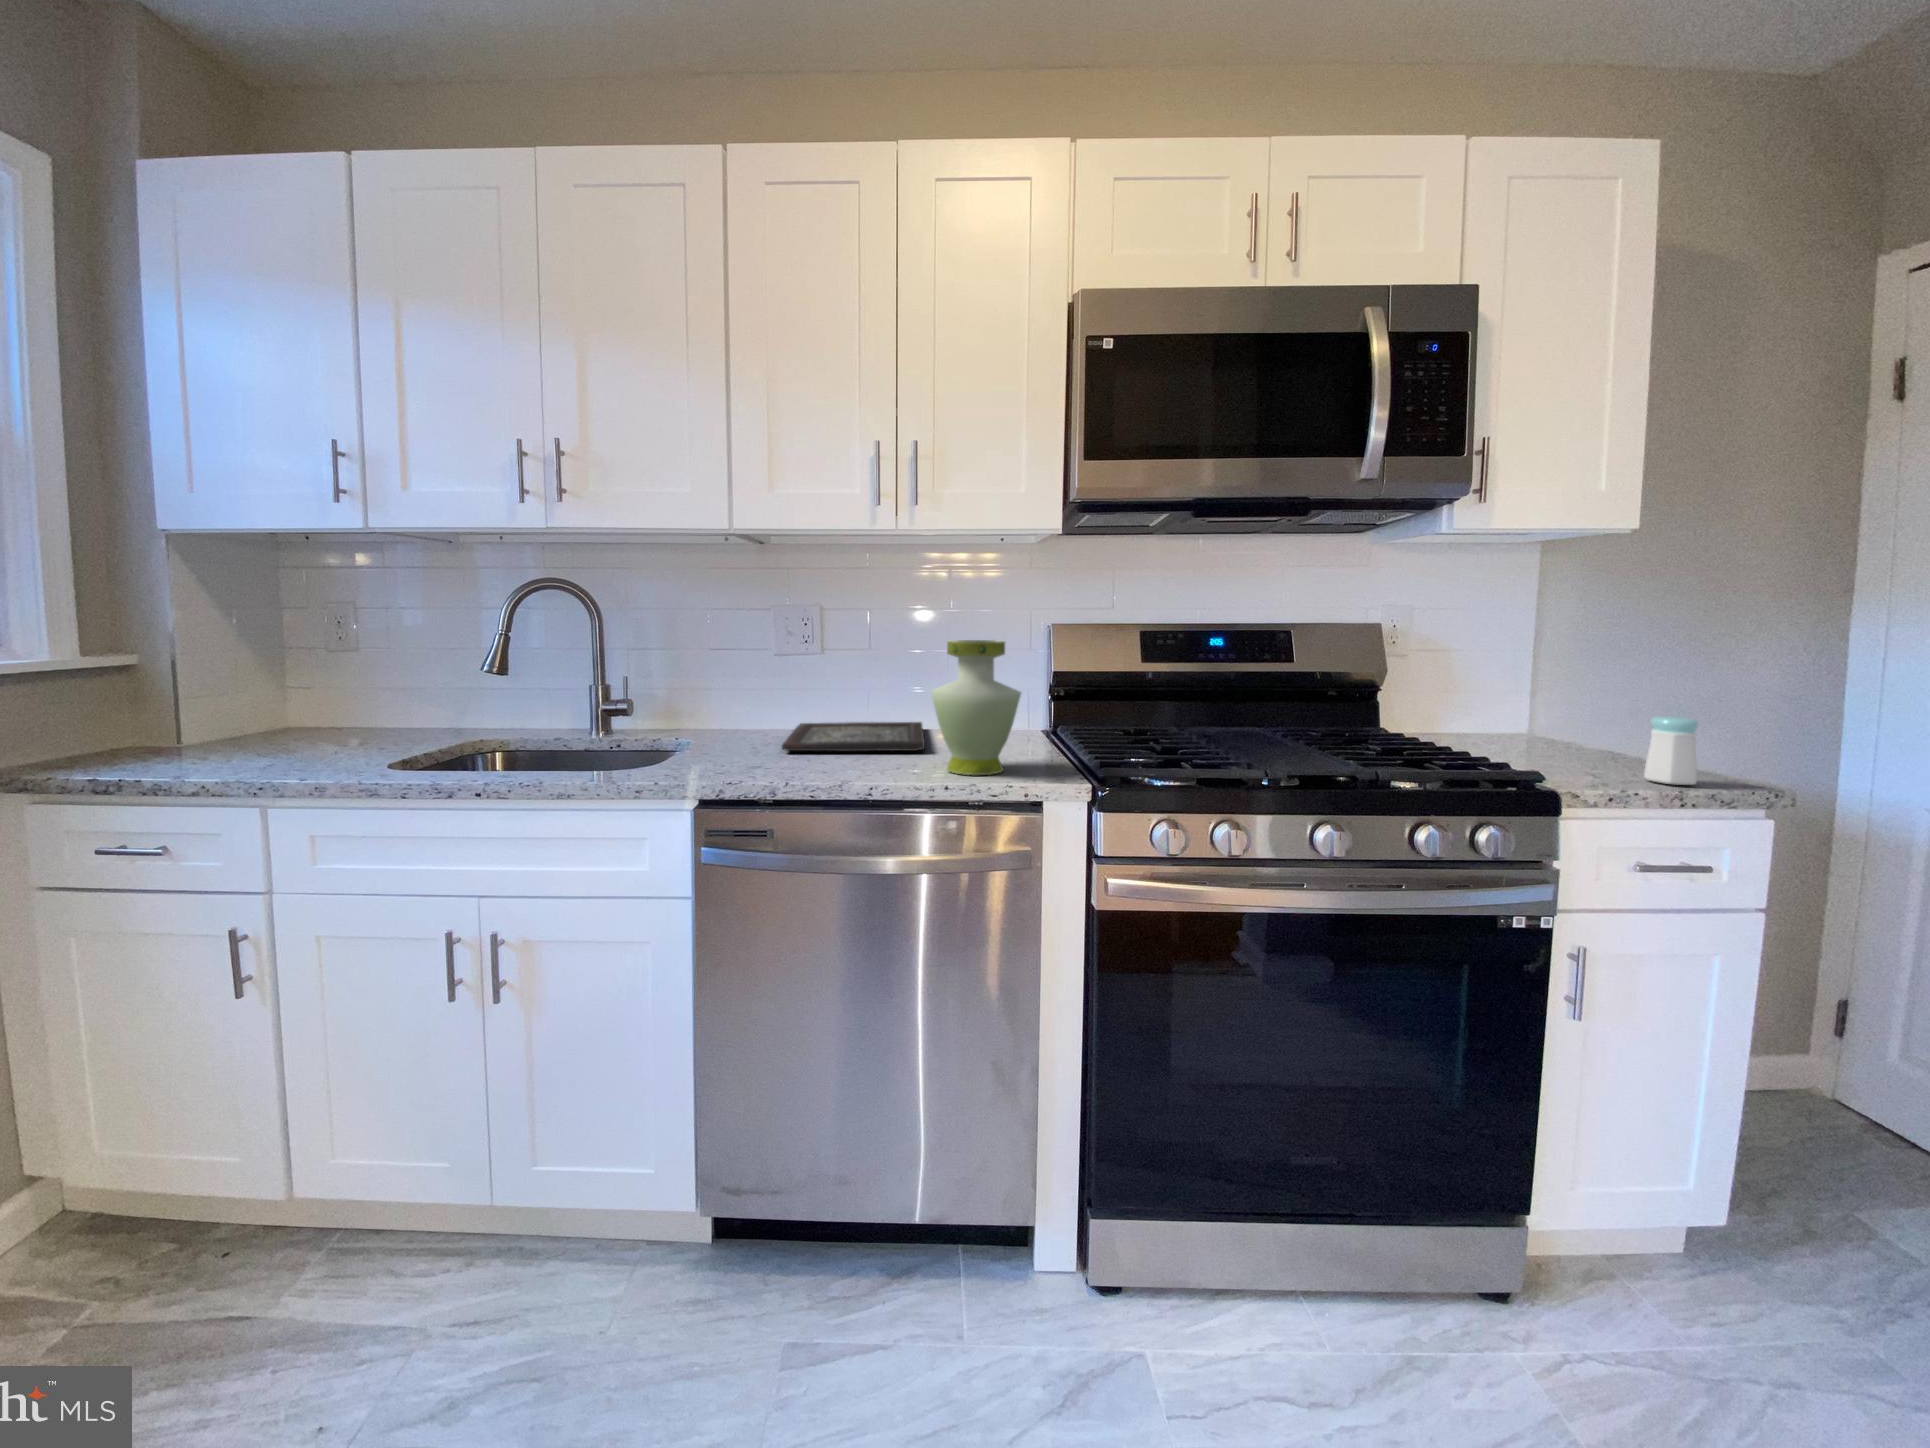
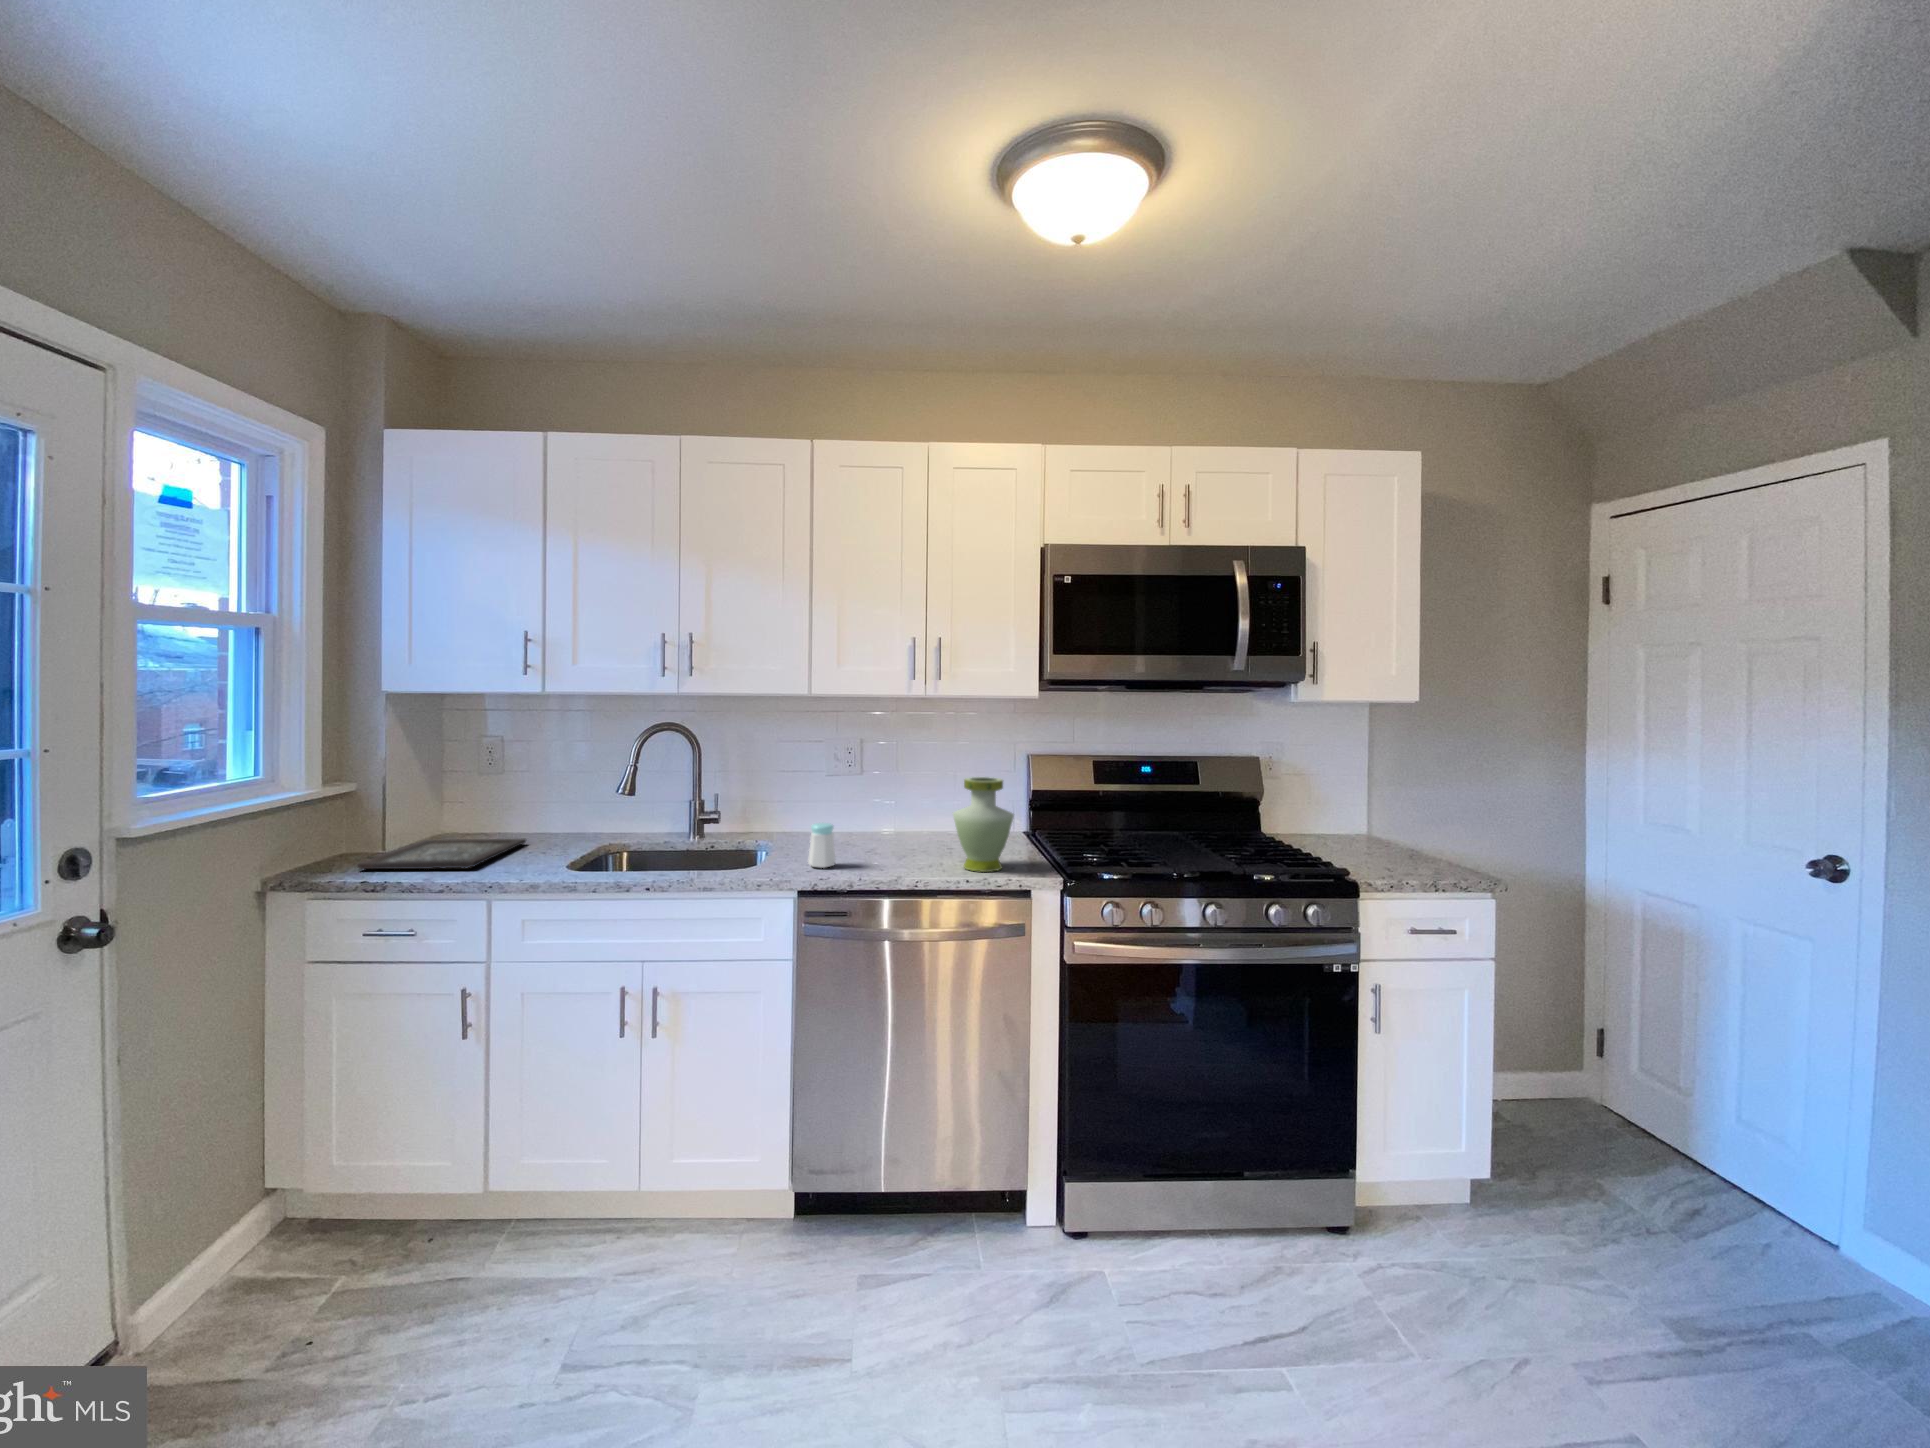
salt shaker: present [1644,716,1698,785] -> present [808,823,835,868]
tray: present [782,722,925,751] -> present [357,839,526,869]

